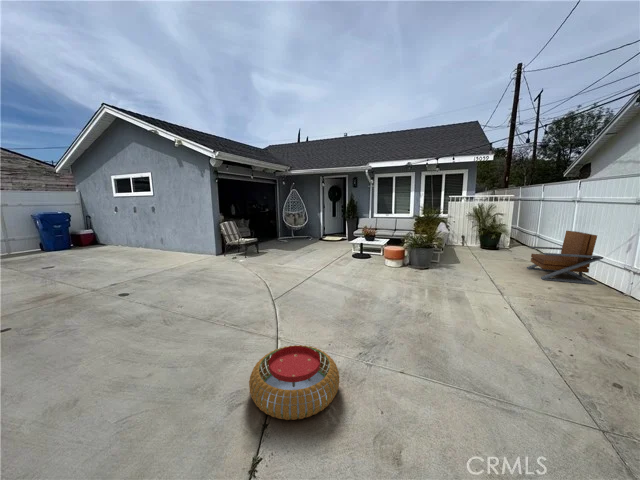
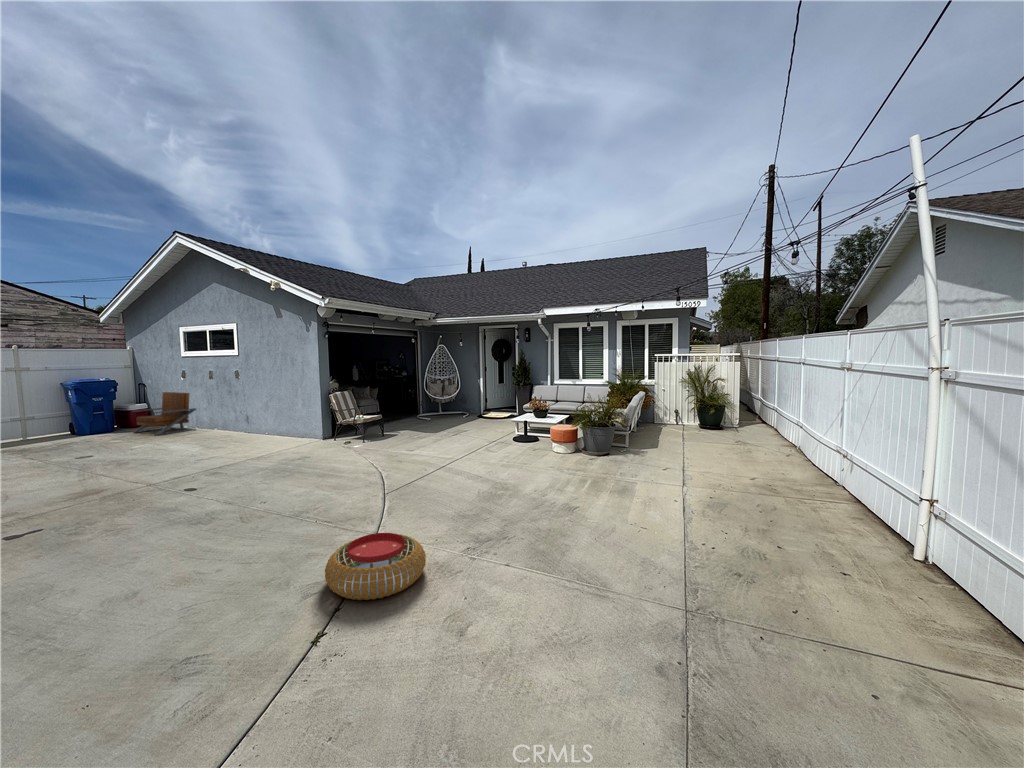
lounge chair: present [527,231,603,284] -> present [132,392,196,435]

